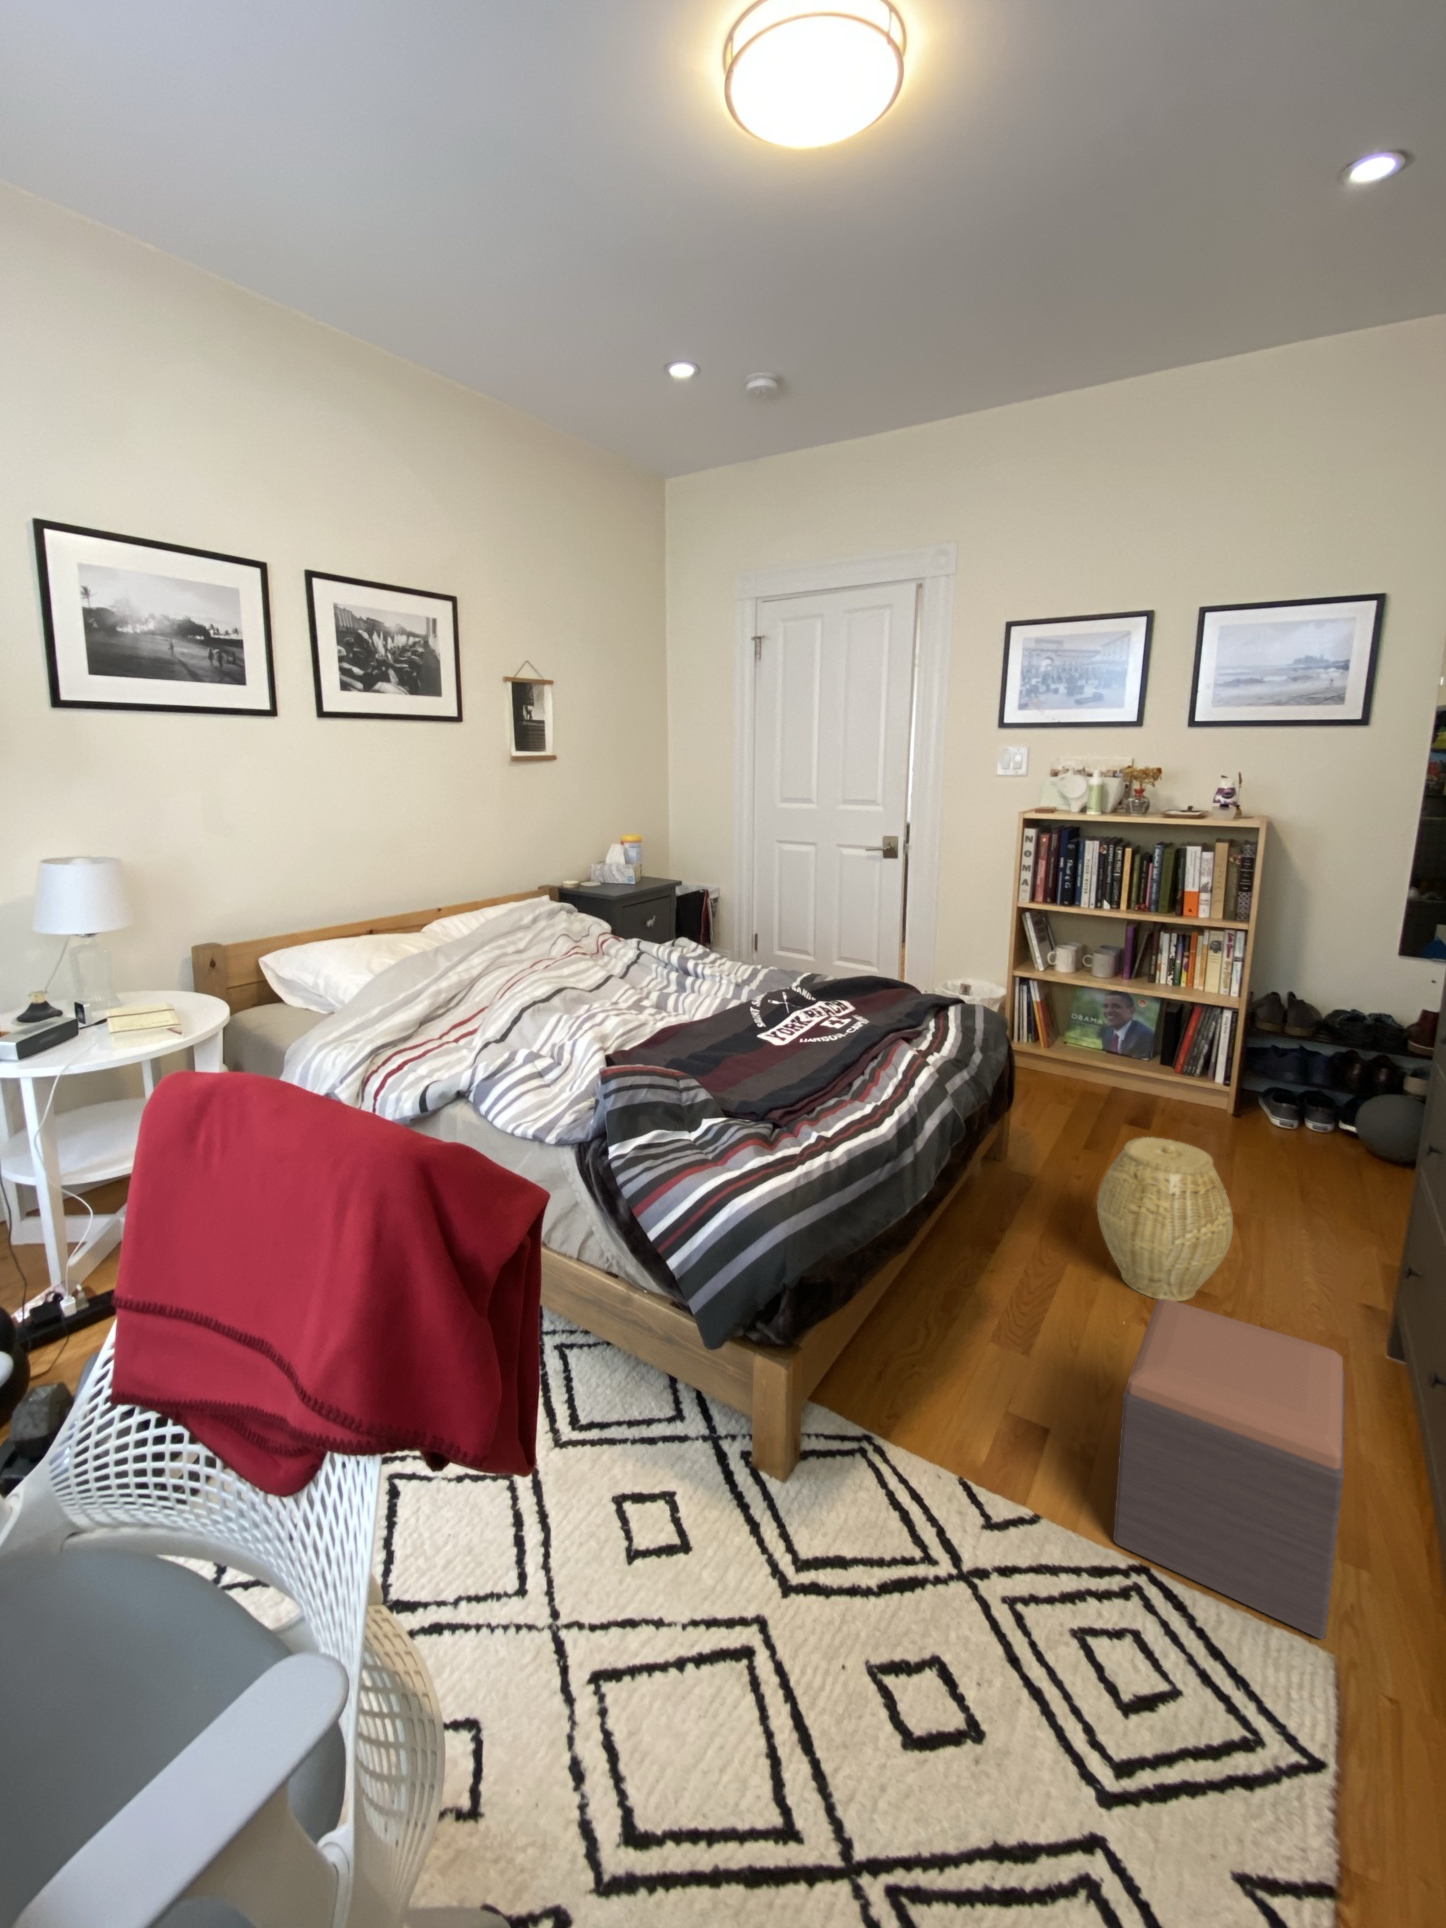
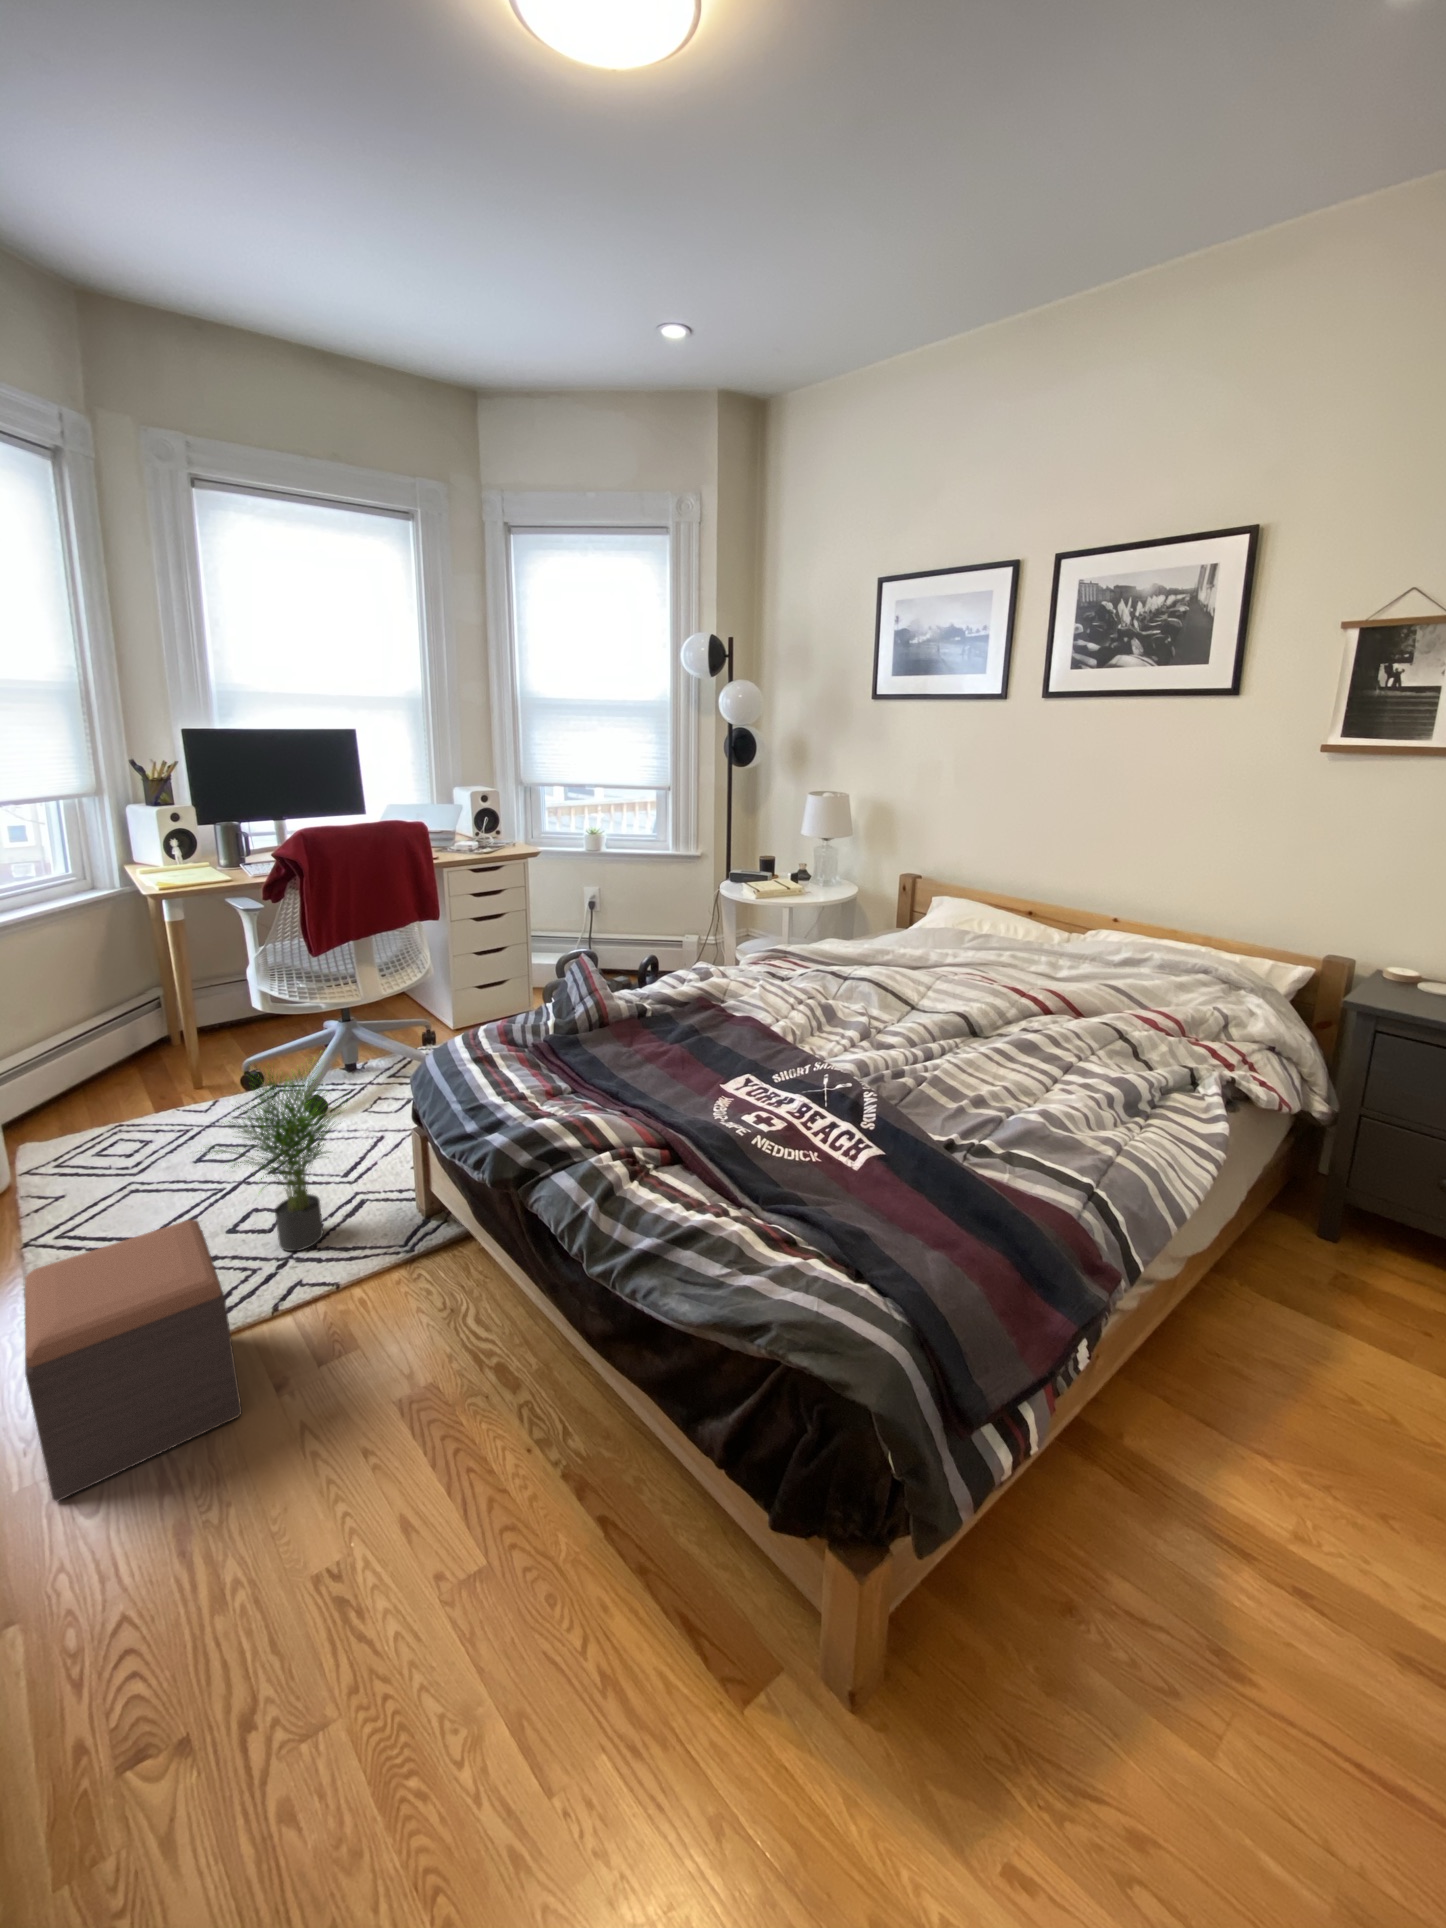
woven basket: present [1097,1137,1233,1301] -> none [247,1411,473,1717]
potted plant: none [828,1257,1085,1613] -> present [200,1049,349,1251]

